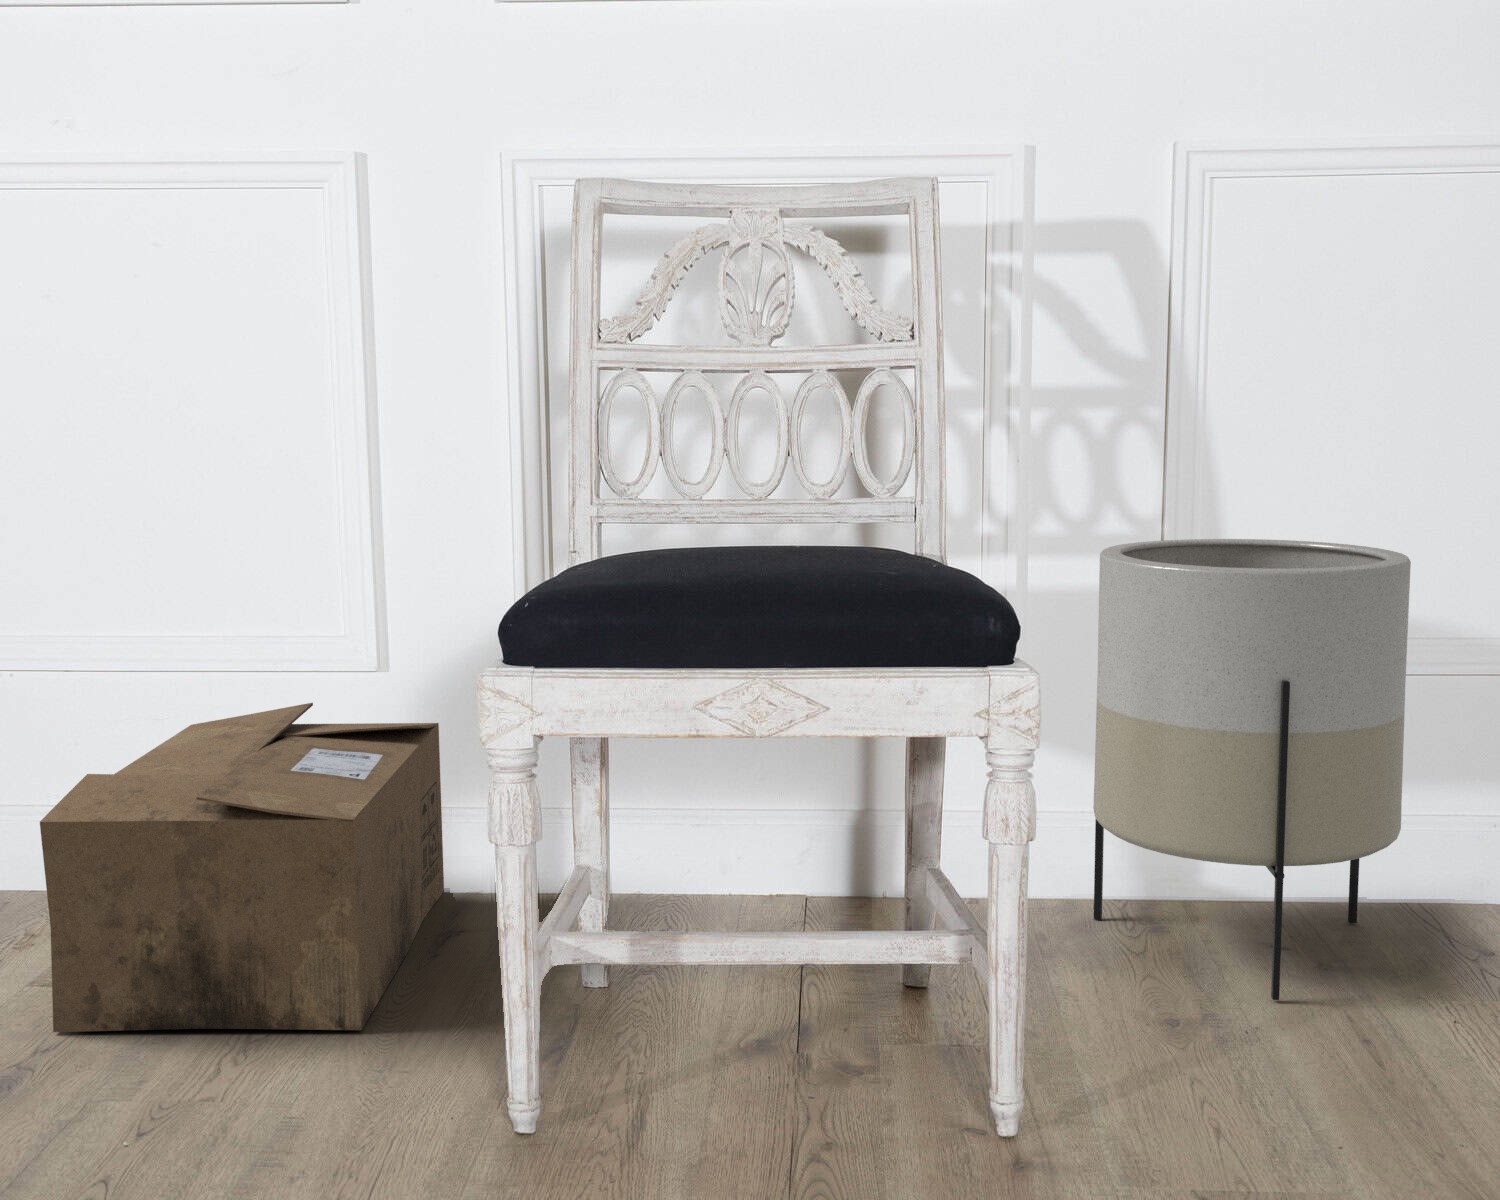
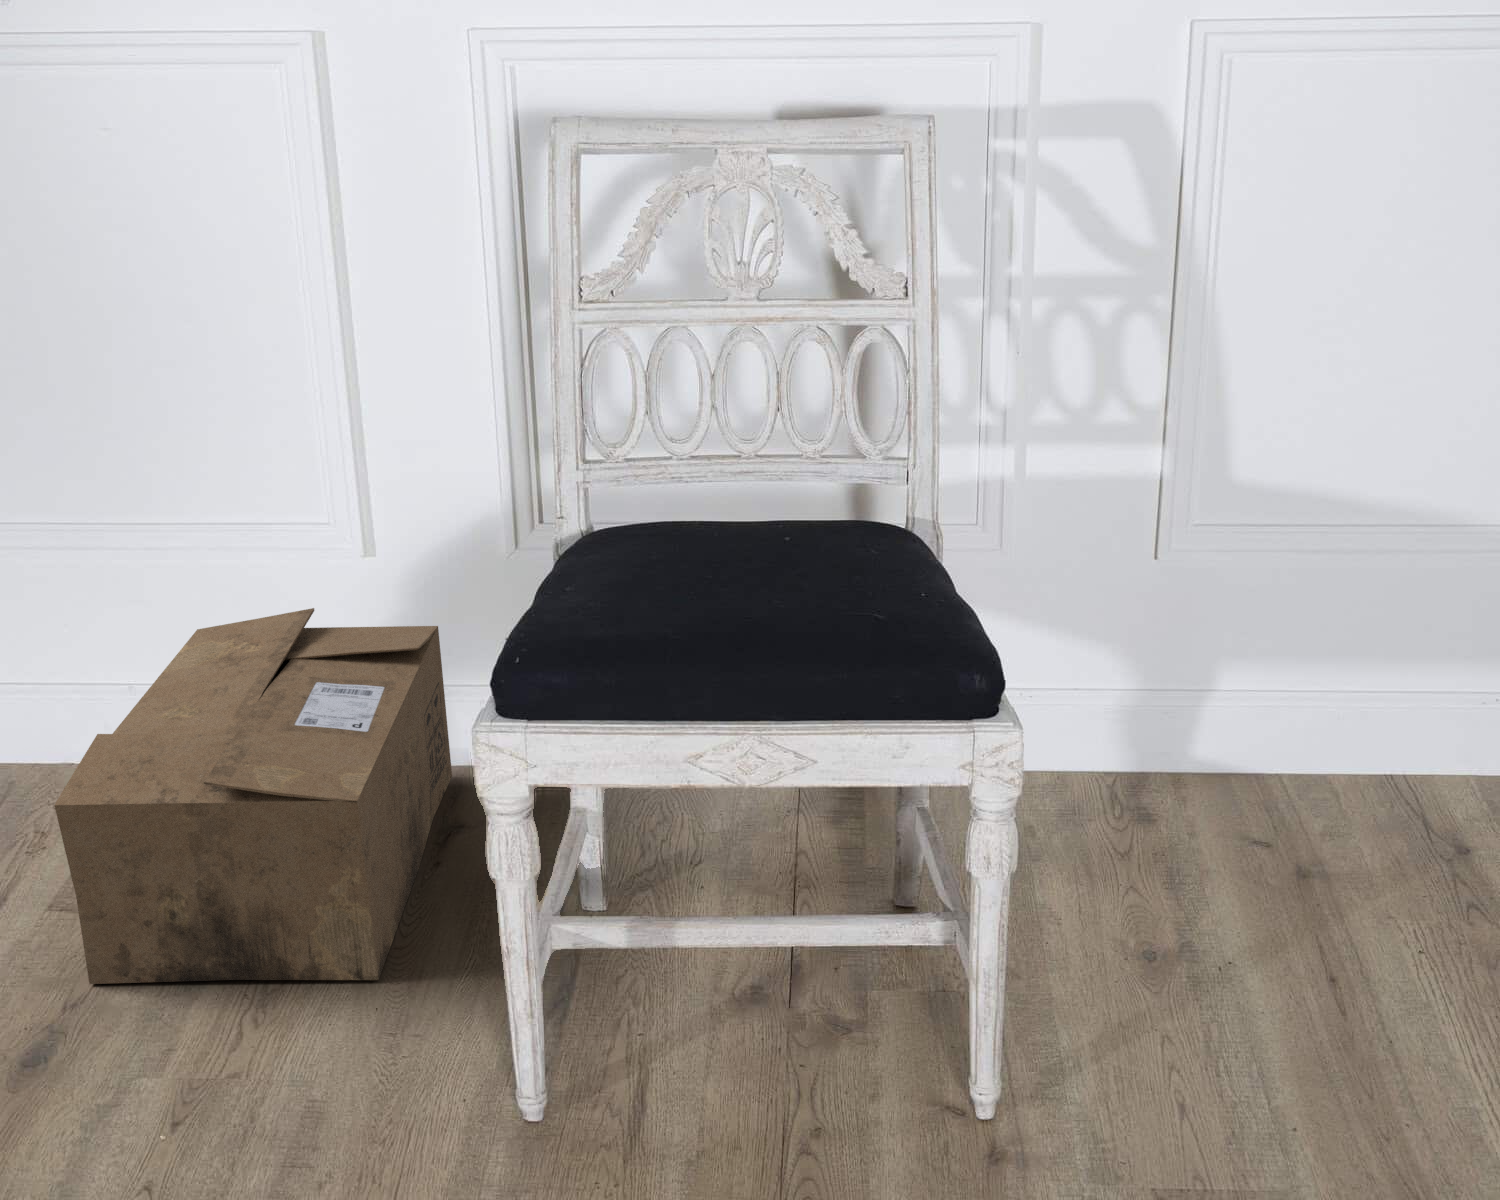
planter: present [1093,539,1411,1000] -> none [1069,454,1400,931]

